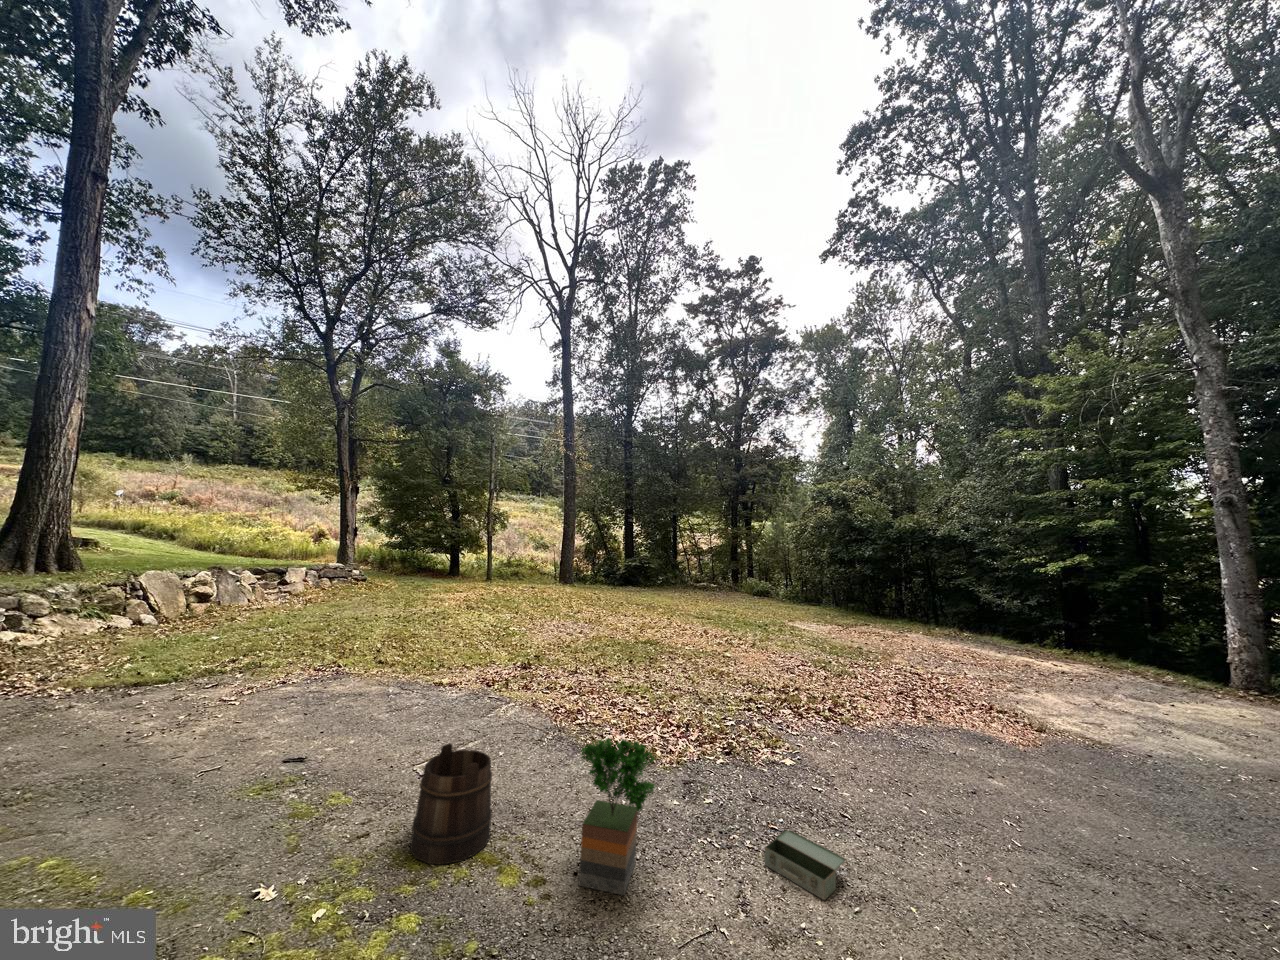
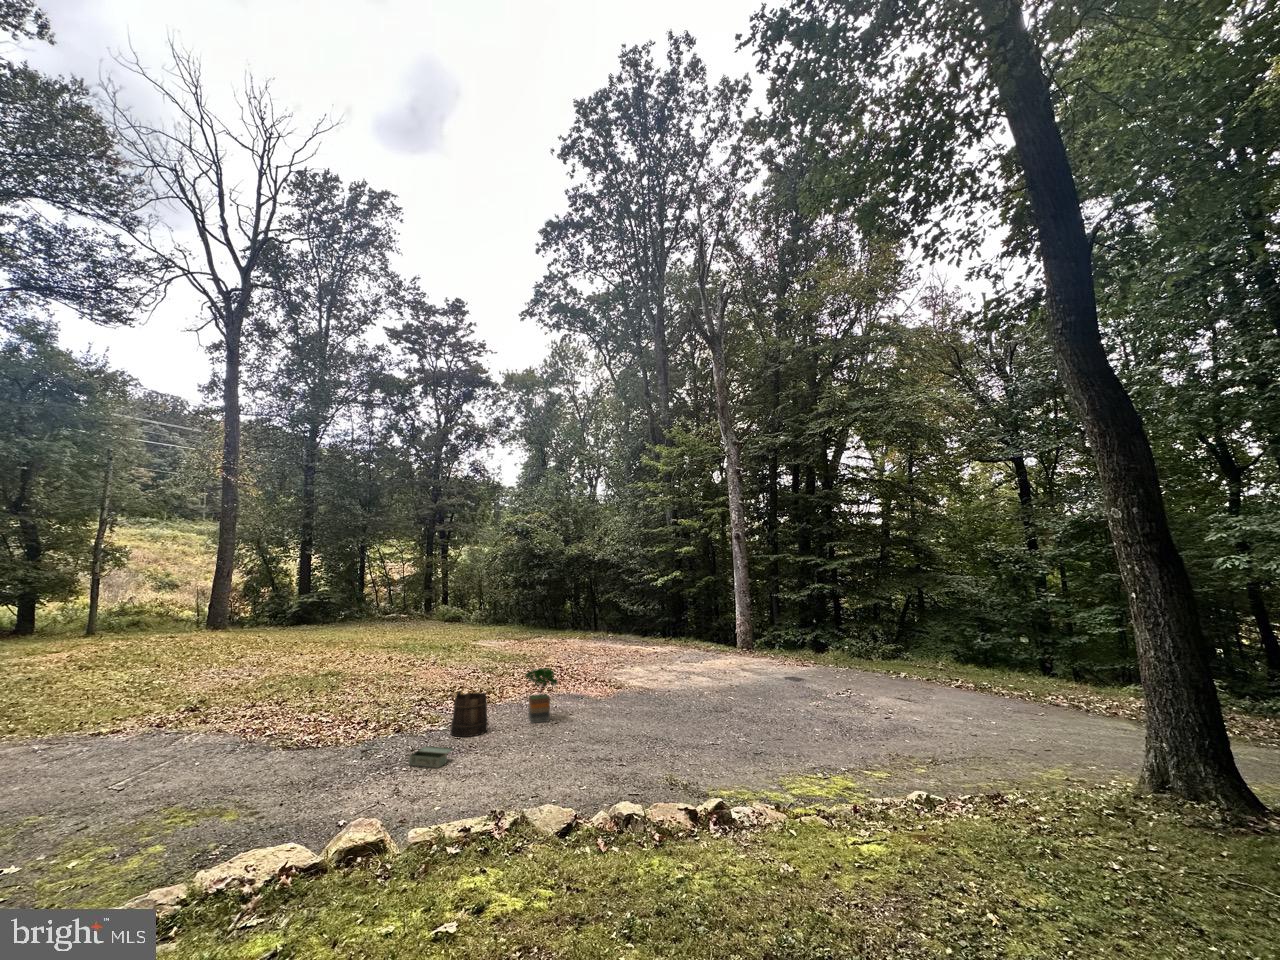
potted tree: present [579,738,655,895] -> present [525,668,558,723]
bucket: present [410,743,492,864] -> present [451,691,488,737]

